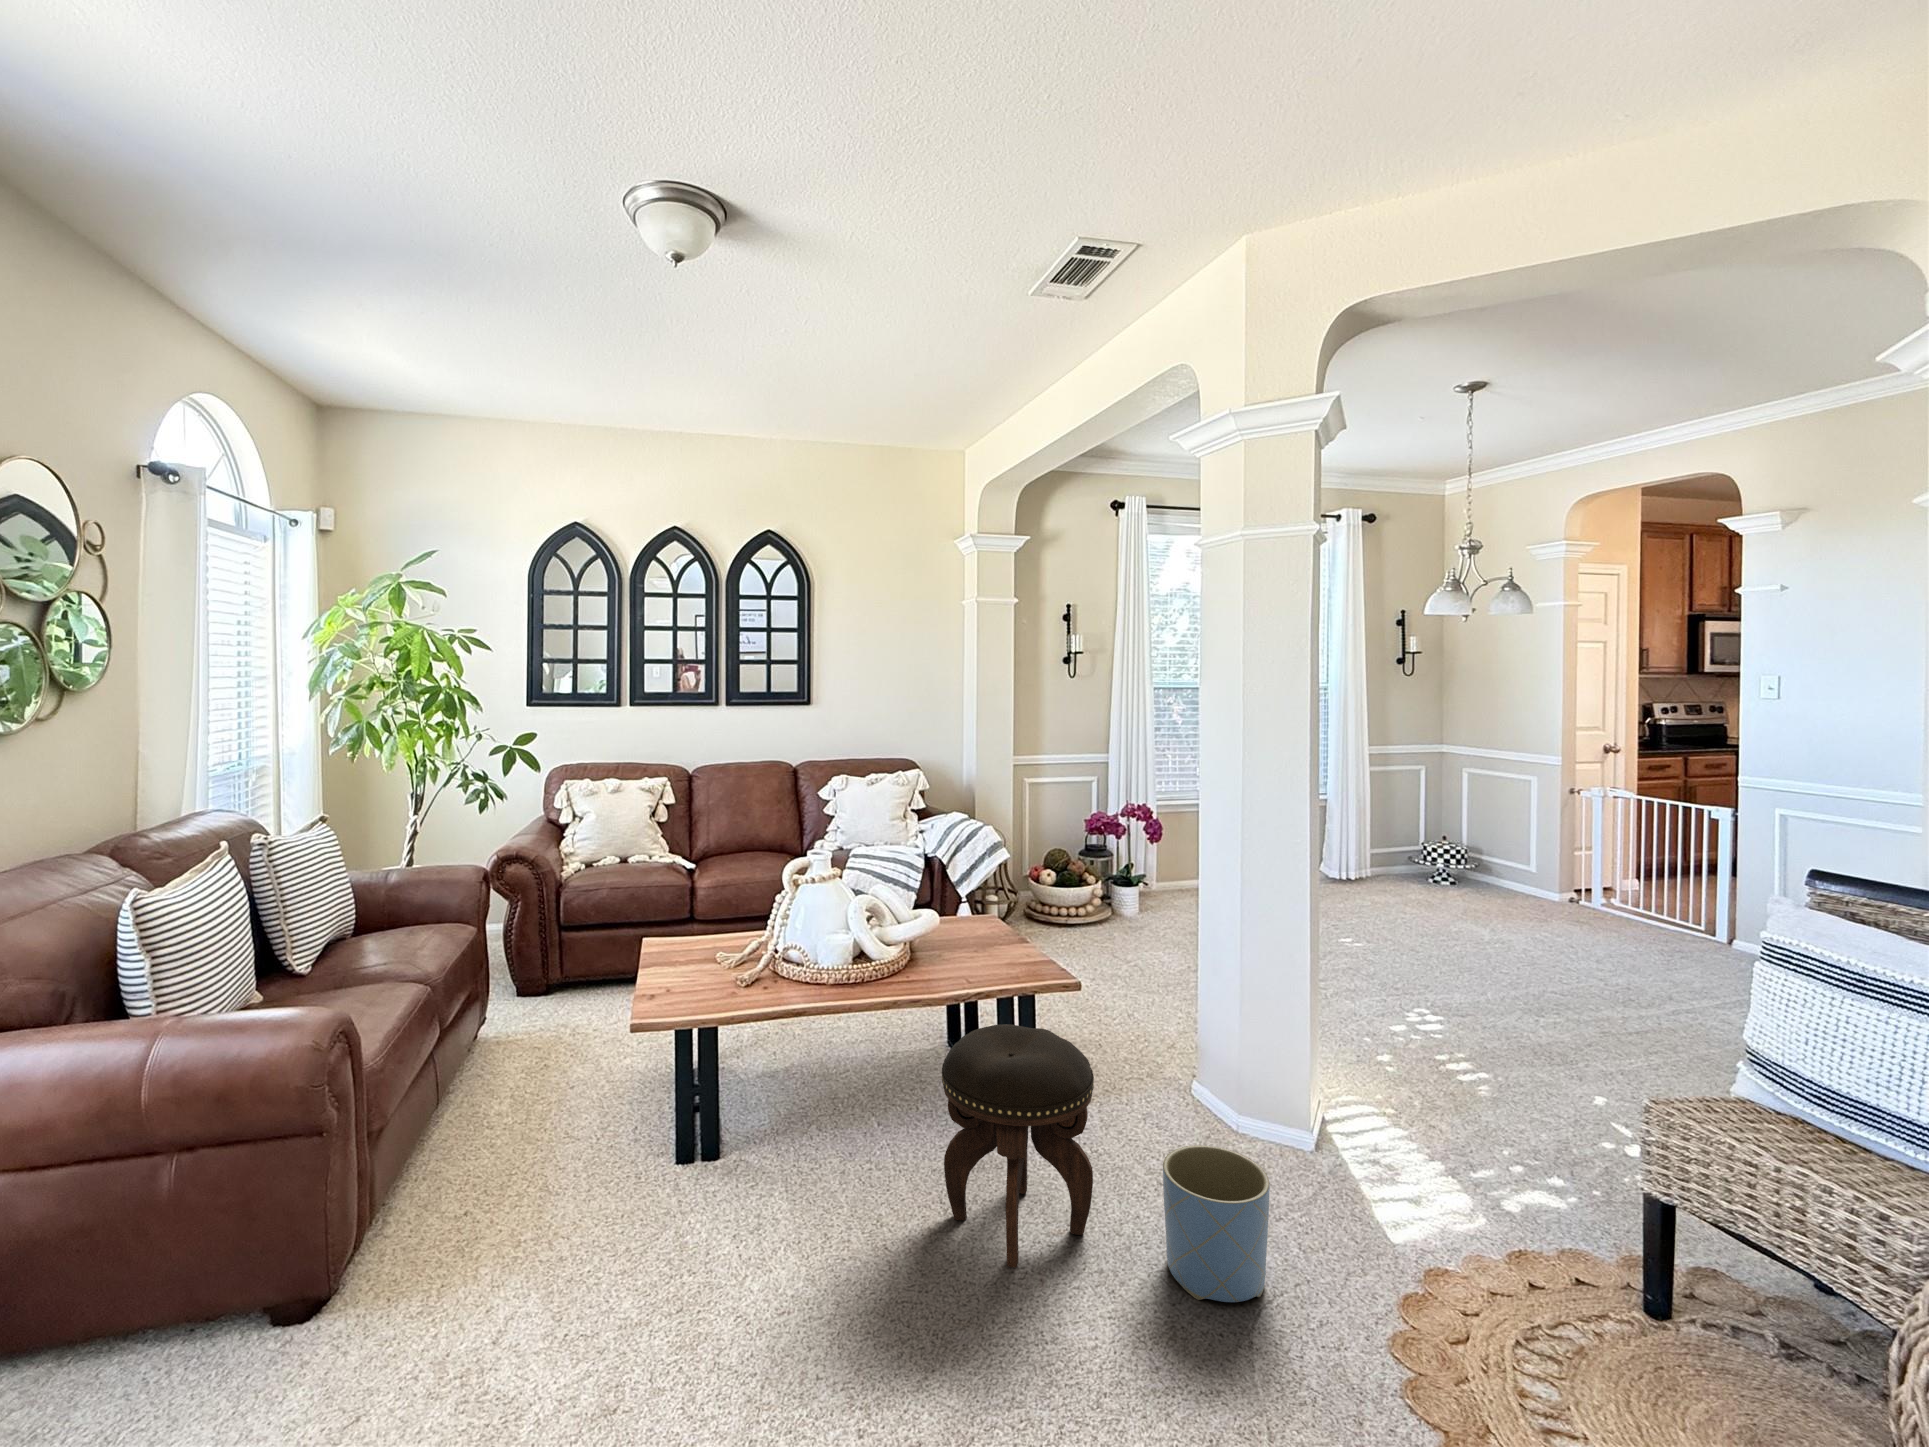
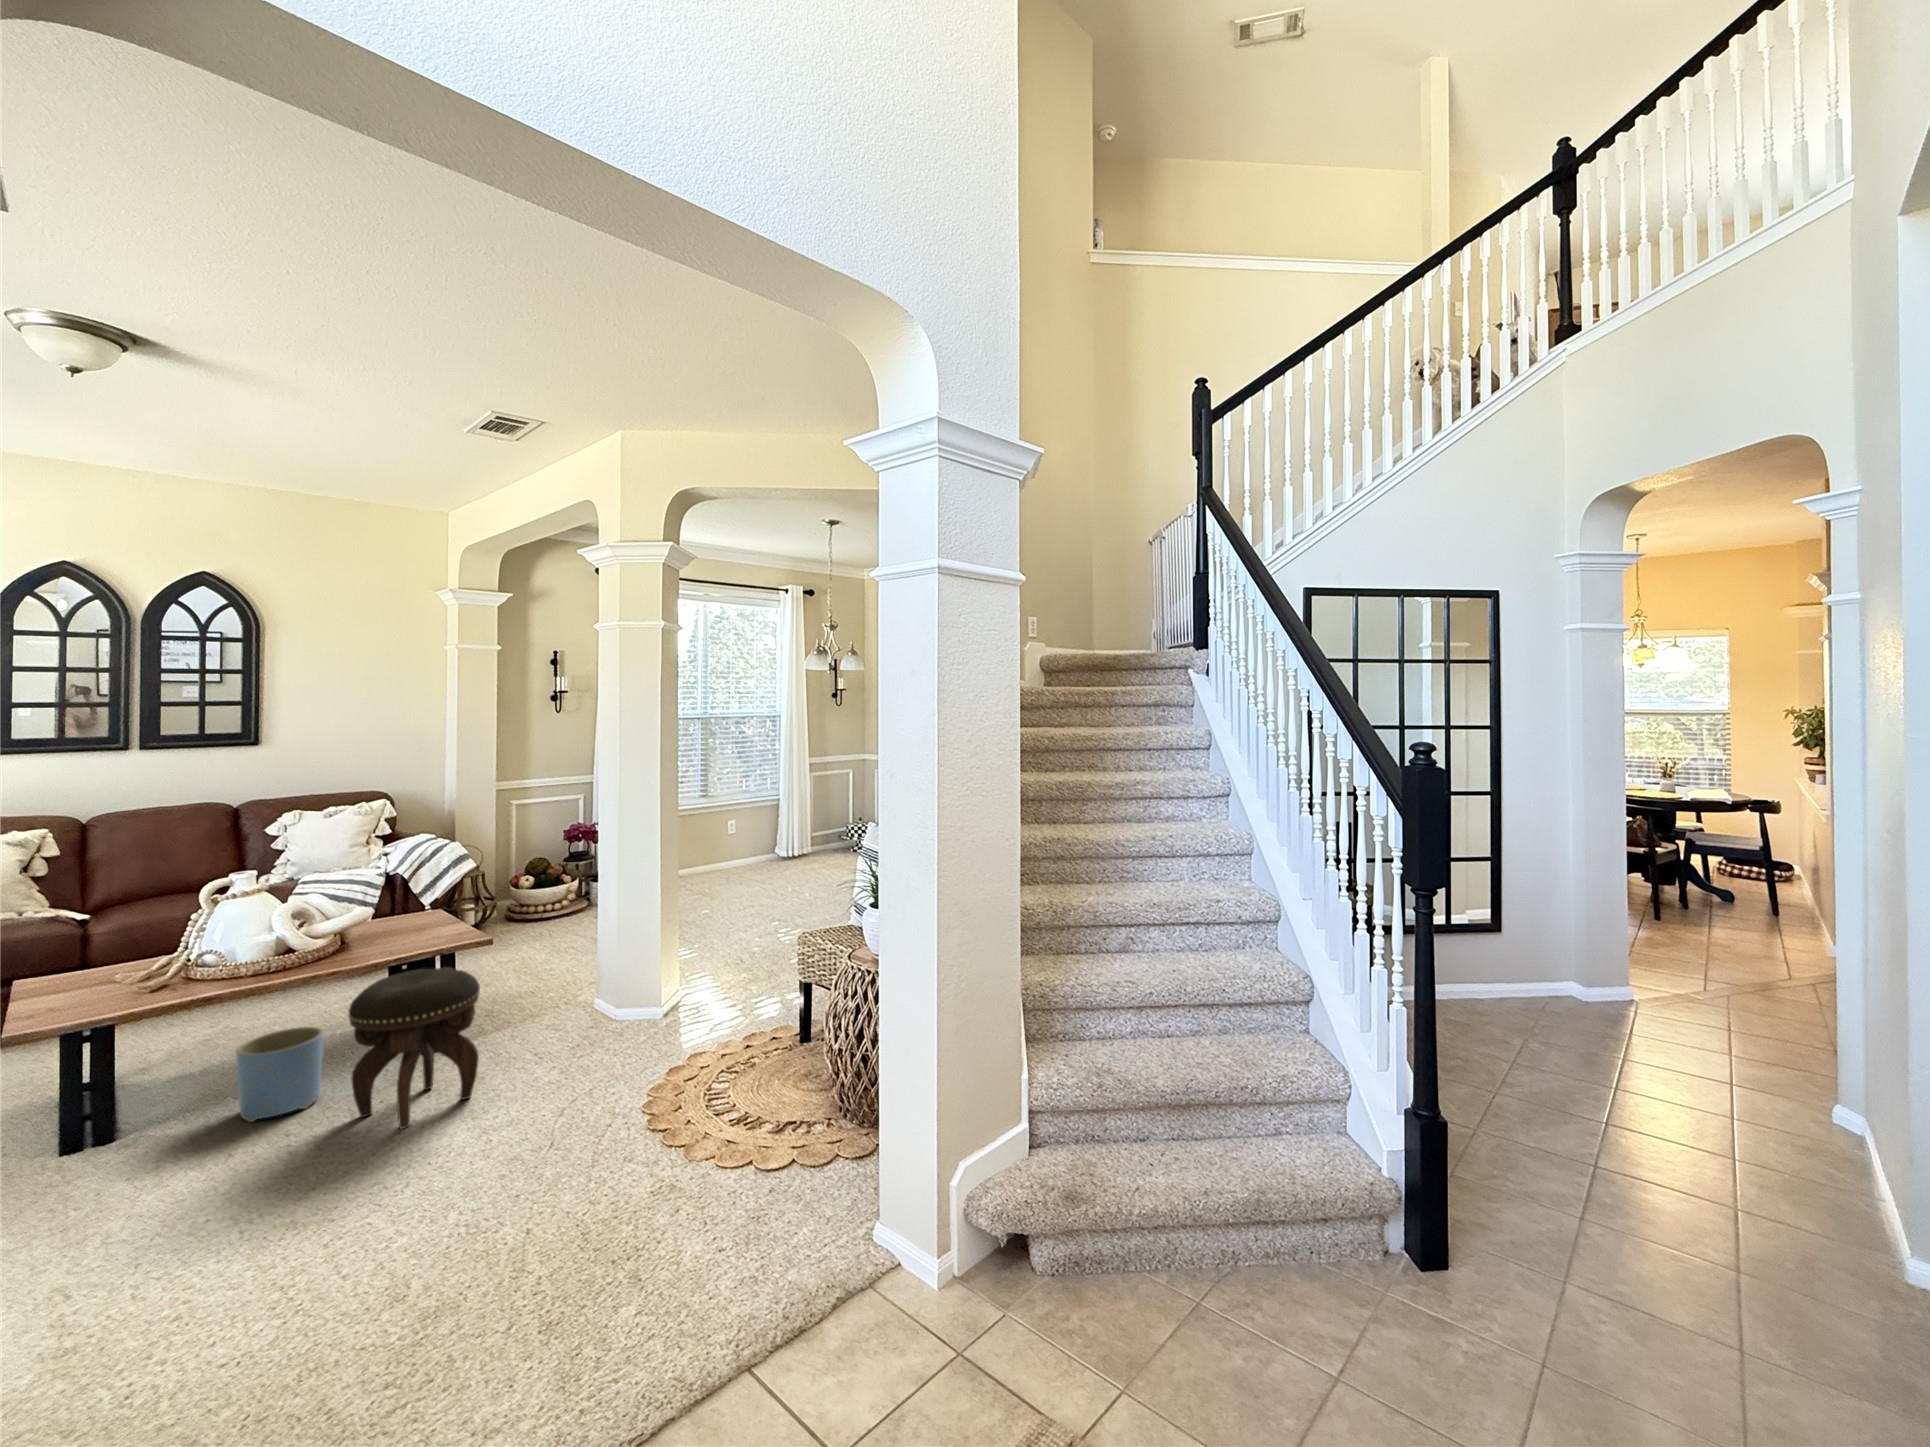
planter: present [1163,1145,1270,1302] -> present [236,1027,323,1122]

